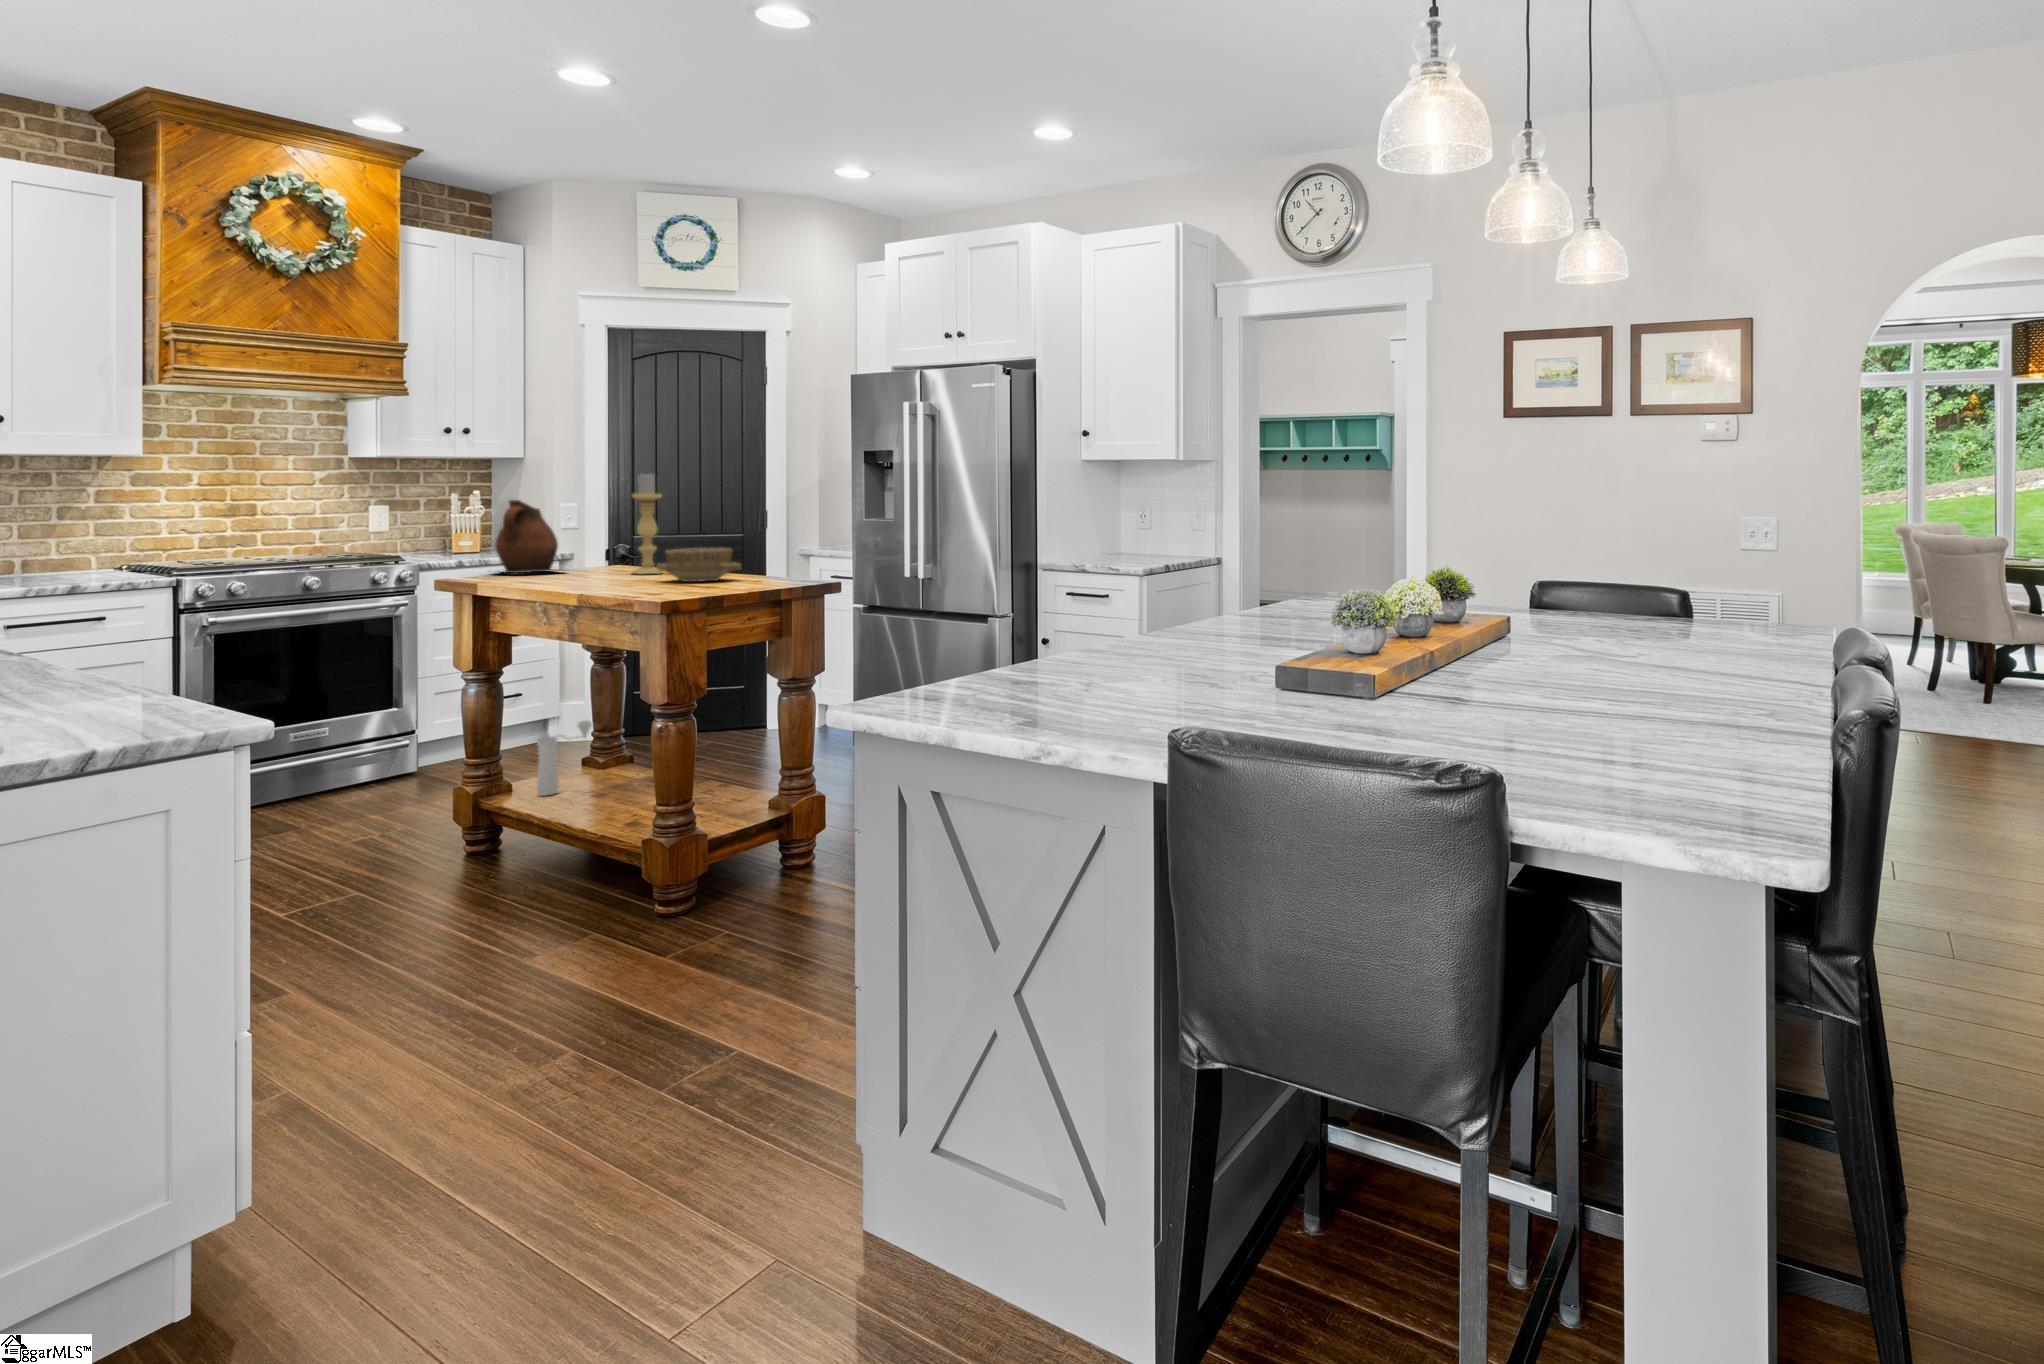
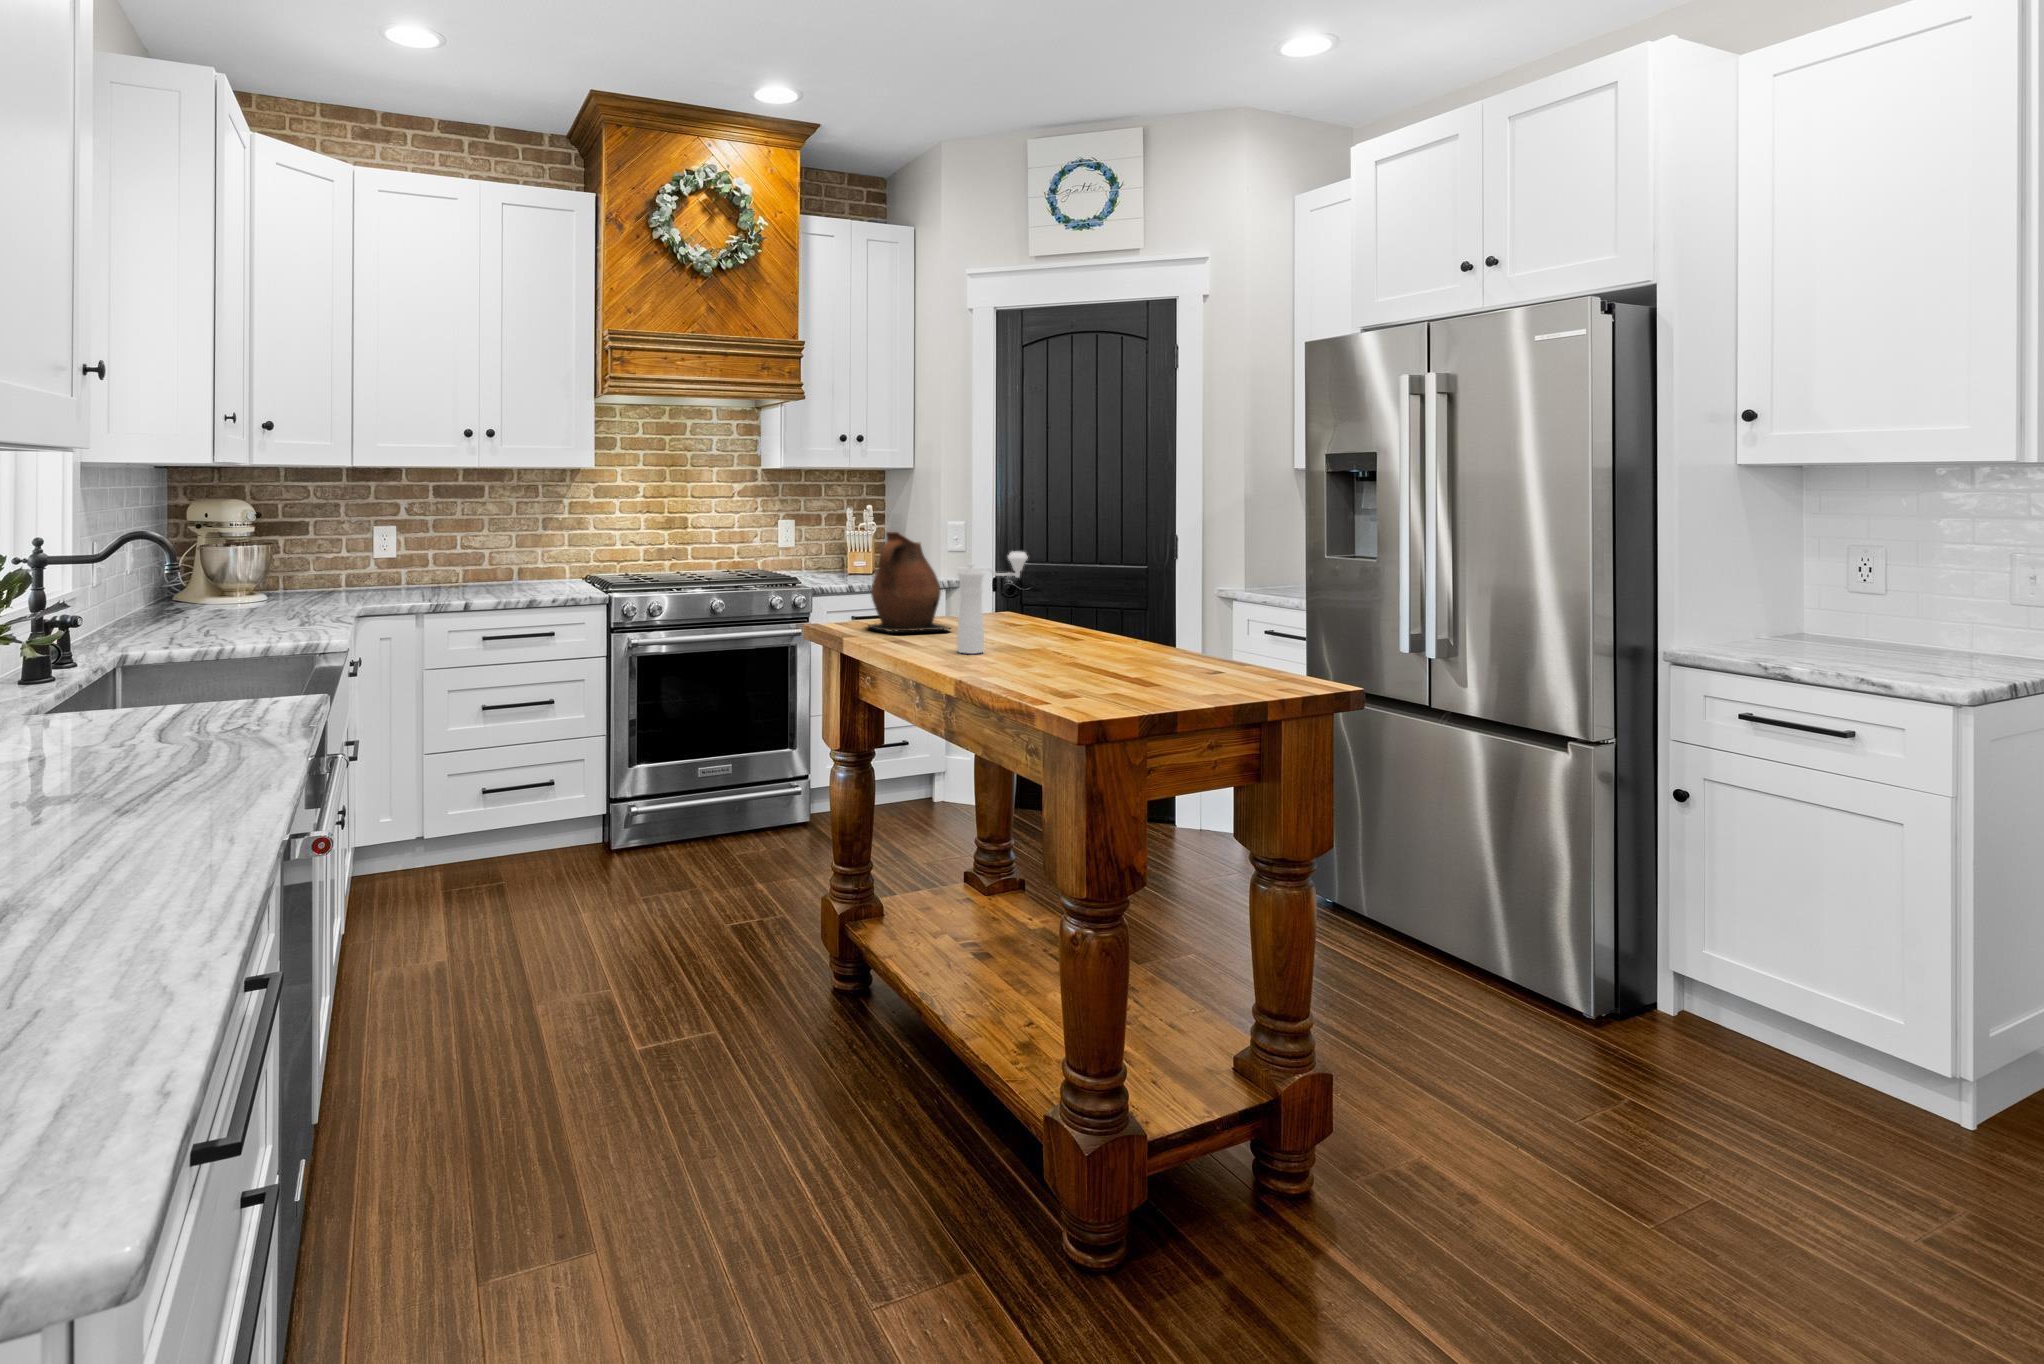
candle holder: present [632,474,662,574] -> none [1028,494,1068,643]
ceramic bowl: present [656,548,742,582] -> none [1063,616,1187,674]
pepper mill: present [537,721,592,796] -> present [957,552,1028,653]

